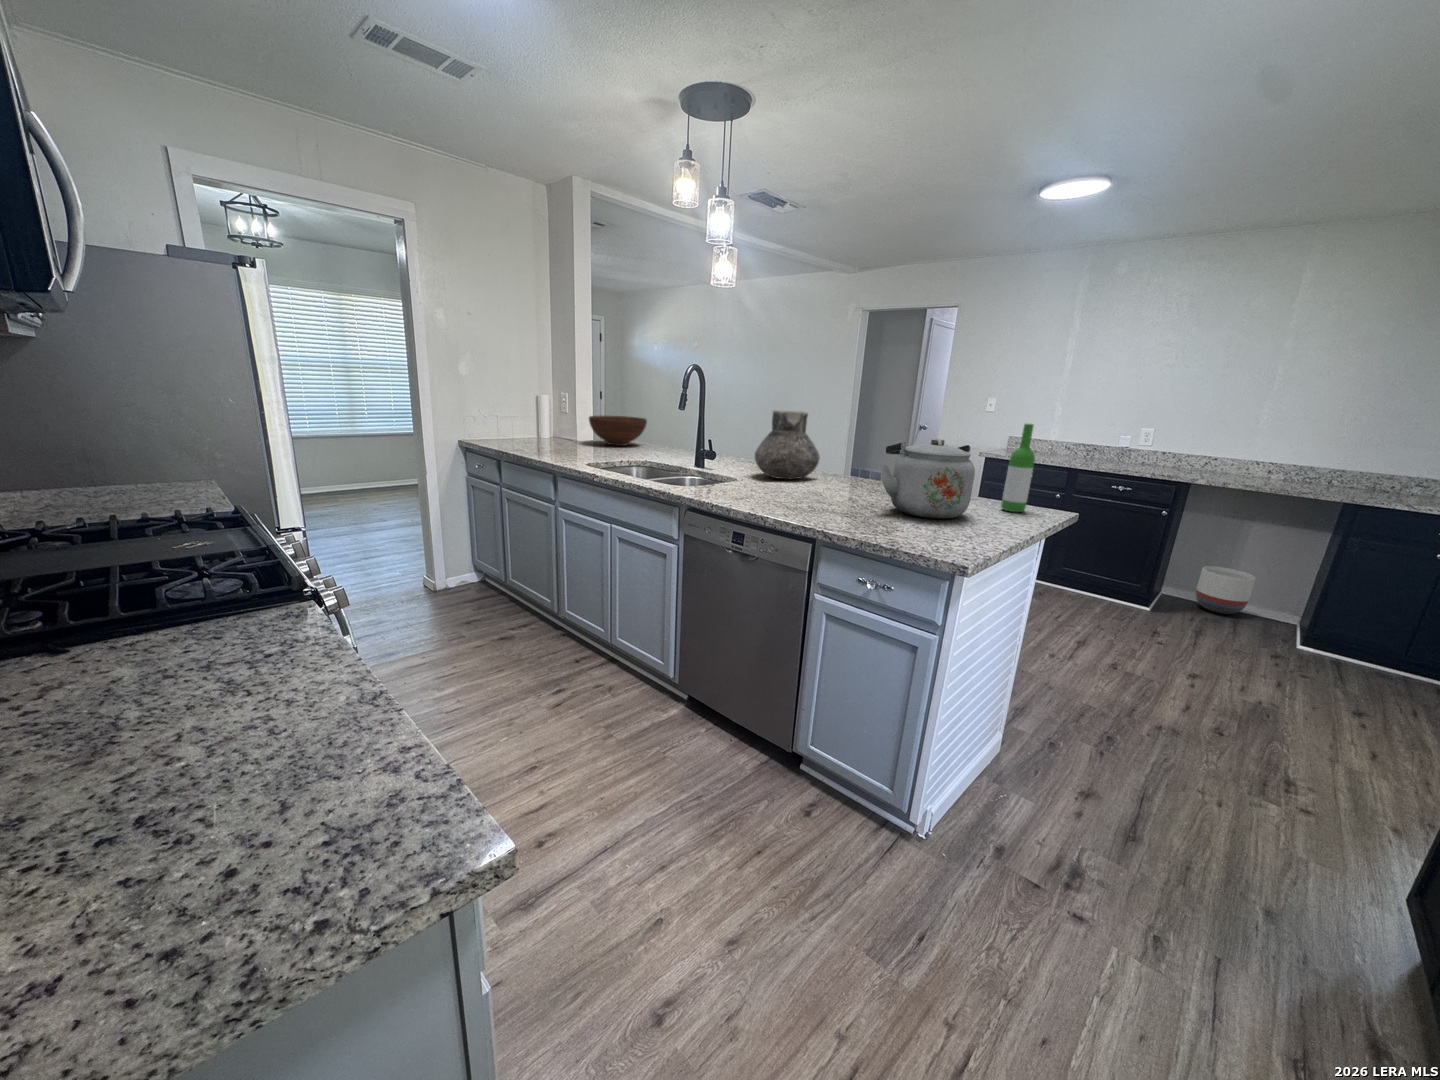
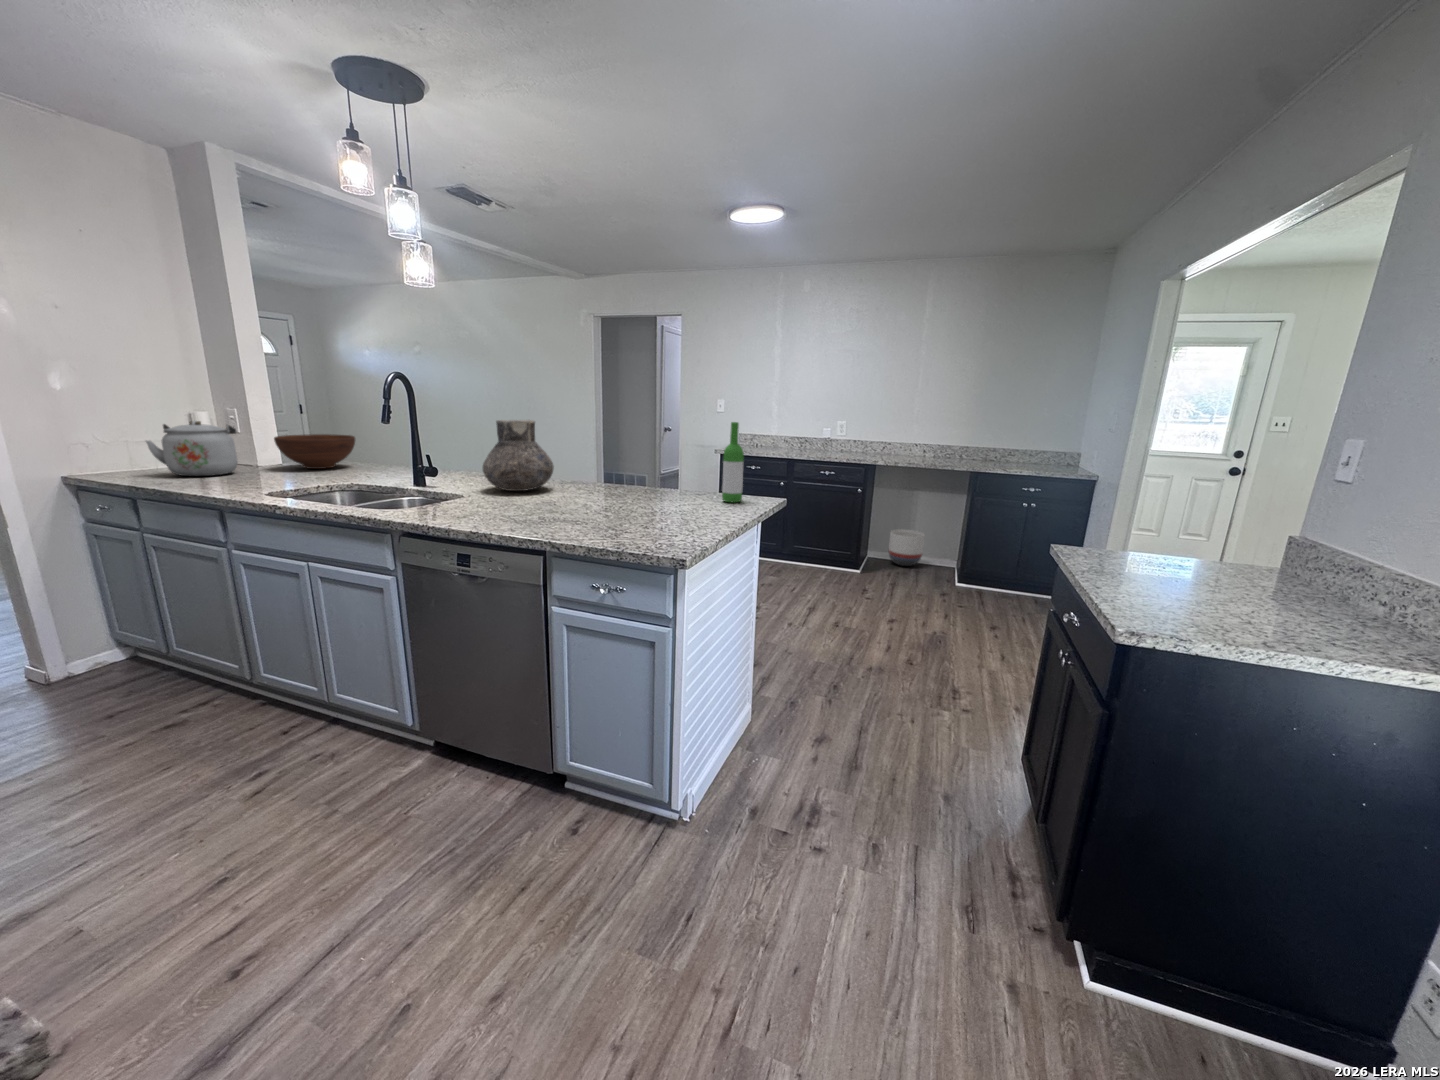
kettle: present [881,439,975,519] -> present [146,421,238,476]

